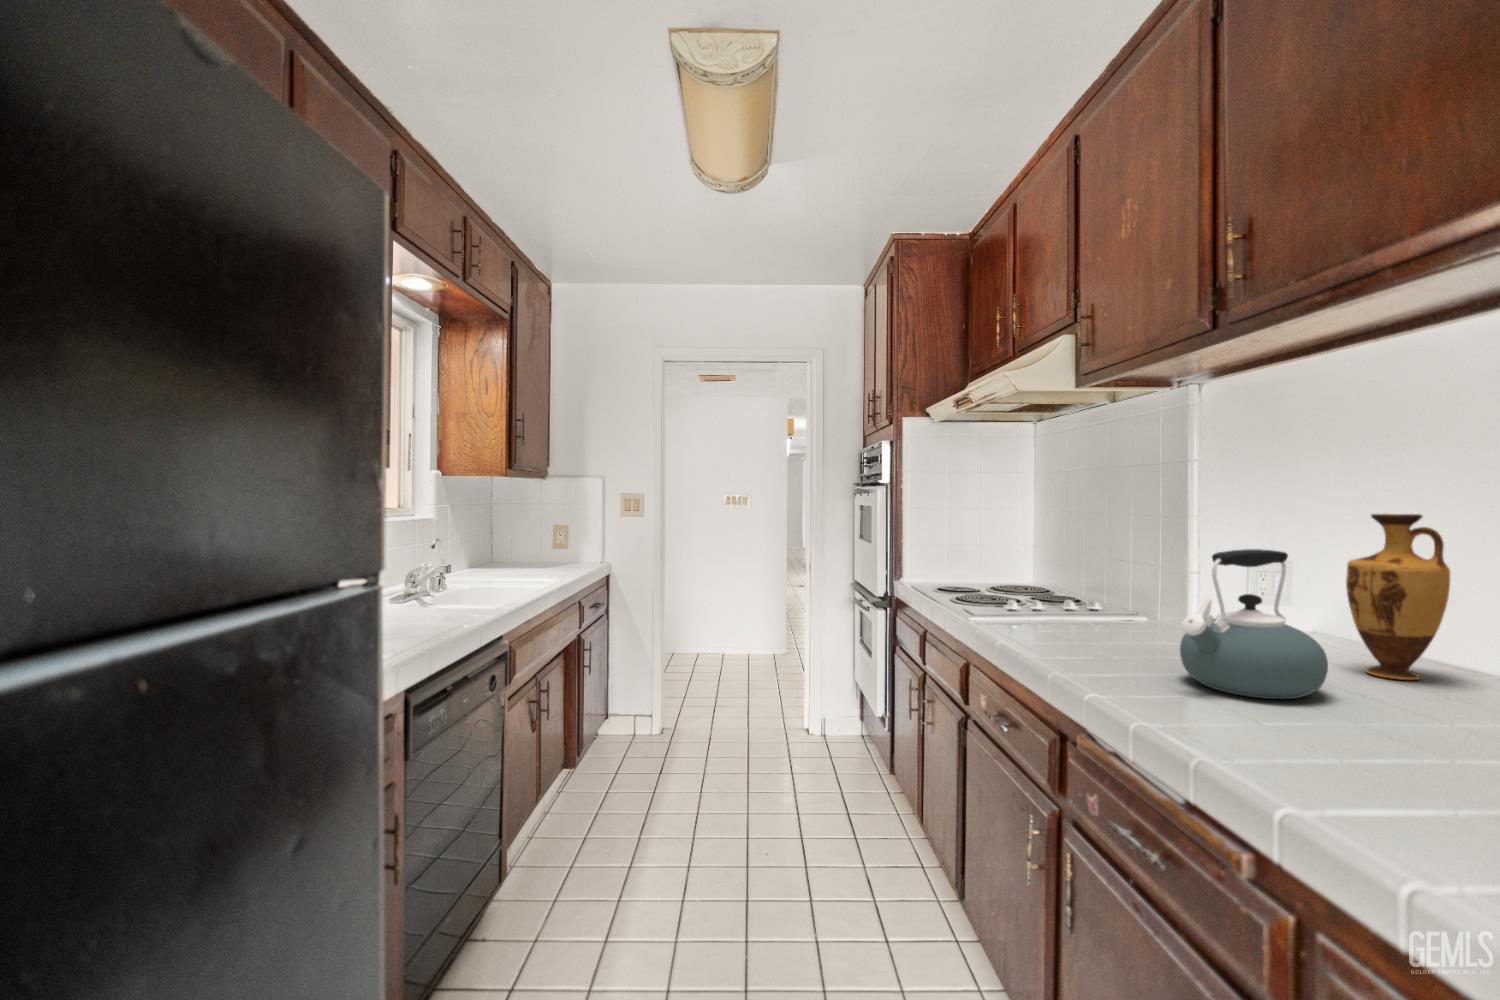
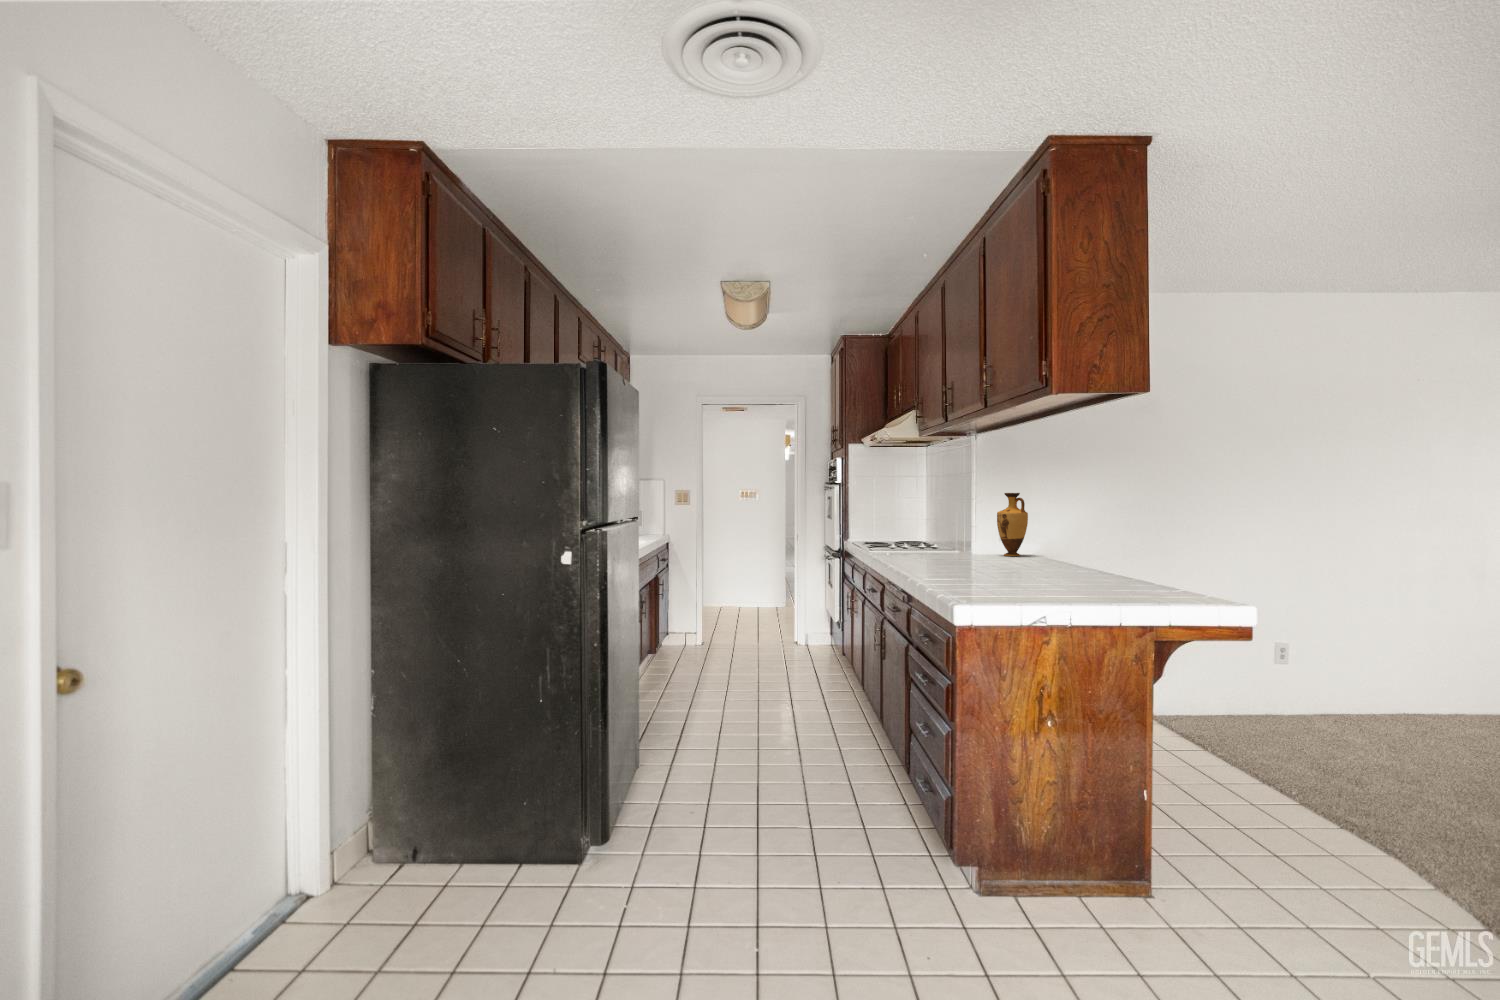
kettle: present [1180,549,1328,699] -> none [921,506,973,559]

